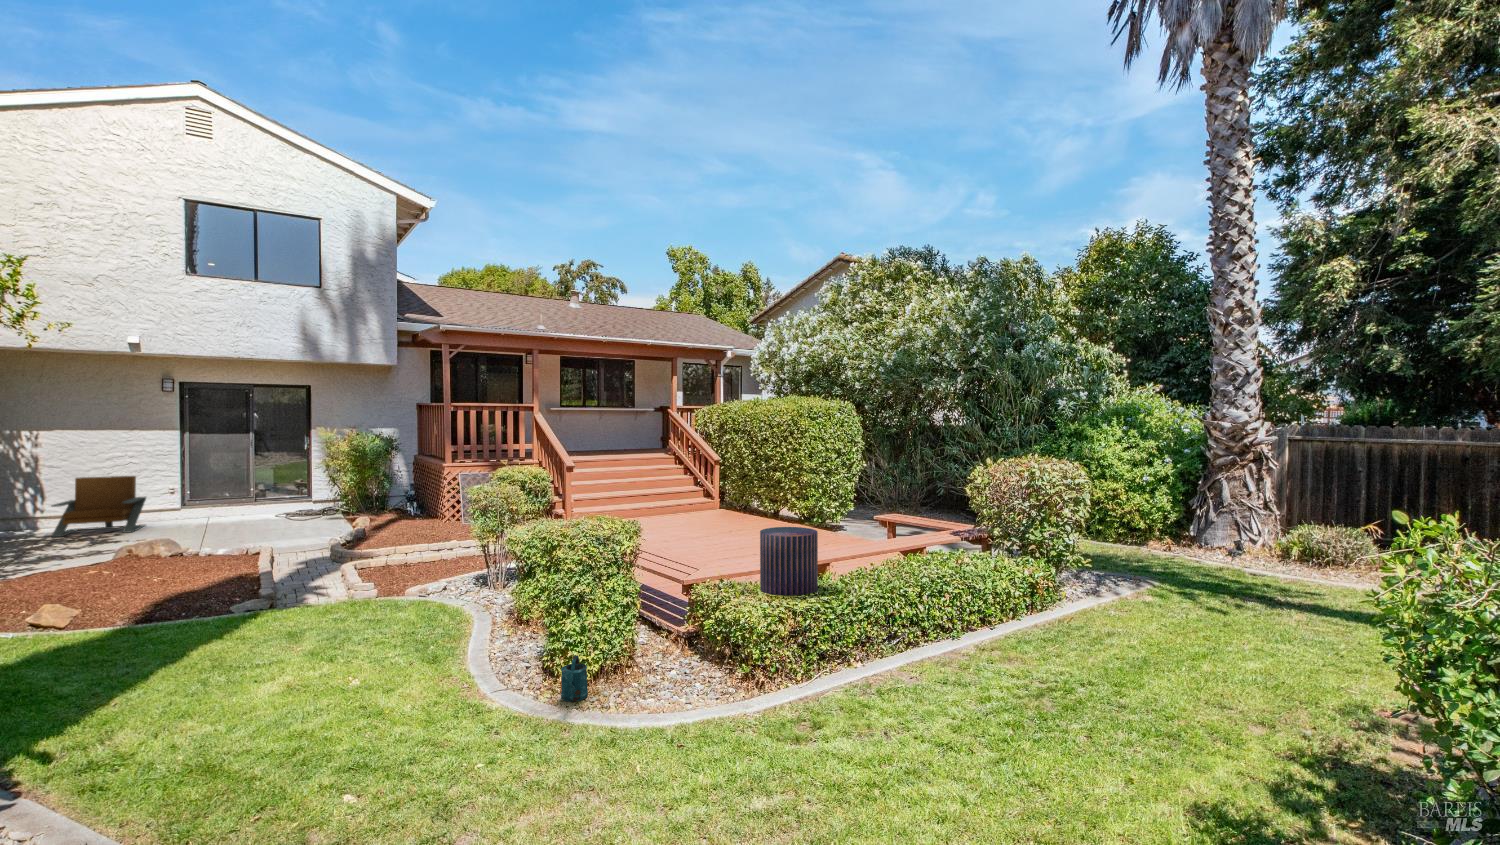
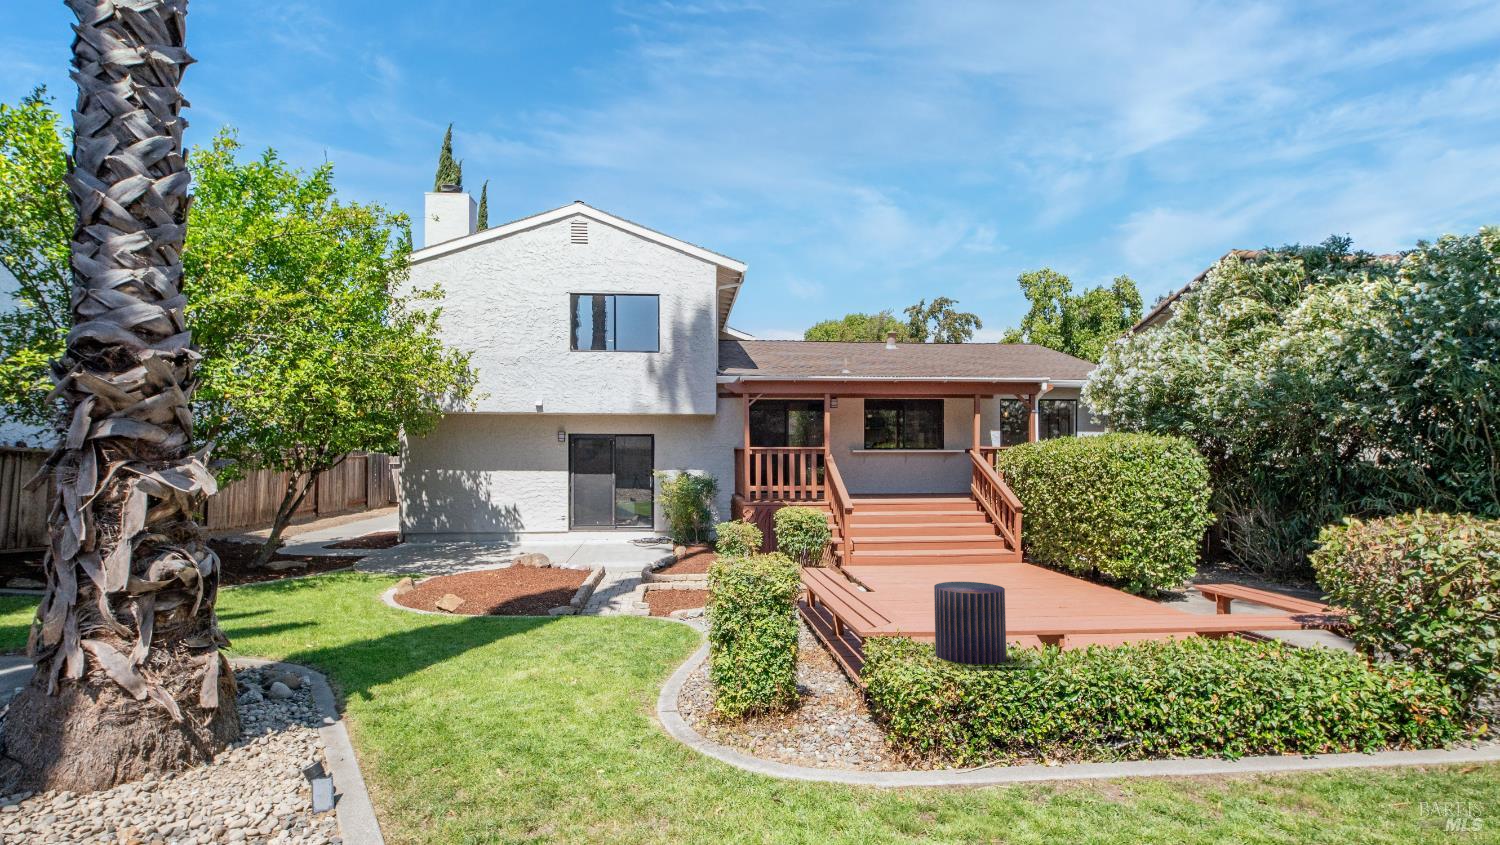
lounge chair: present [52,476,146,537] -> none [491,505,548,549]
watering can: present [561,655,588,702] -> none [697,691,734,738]

